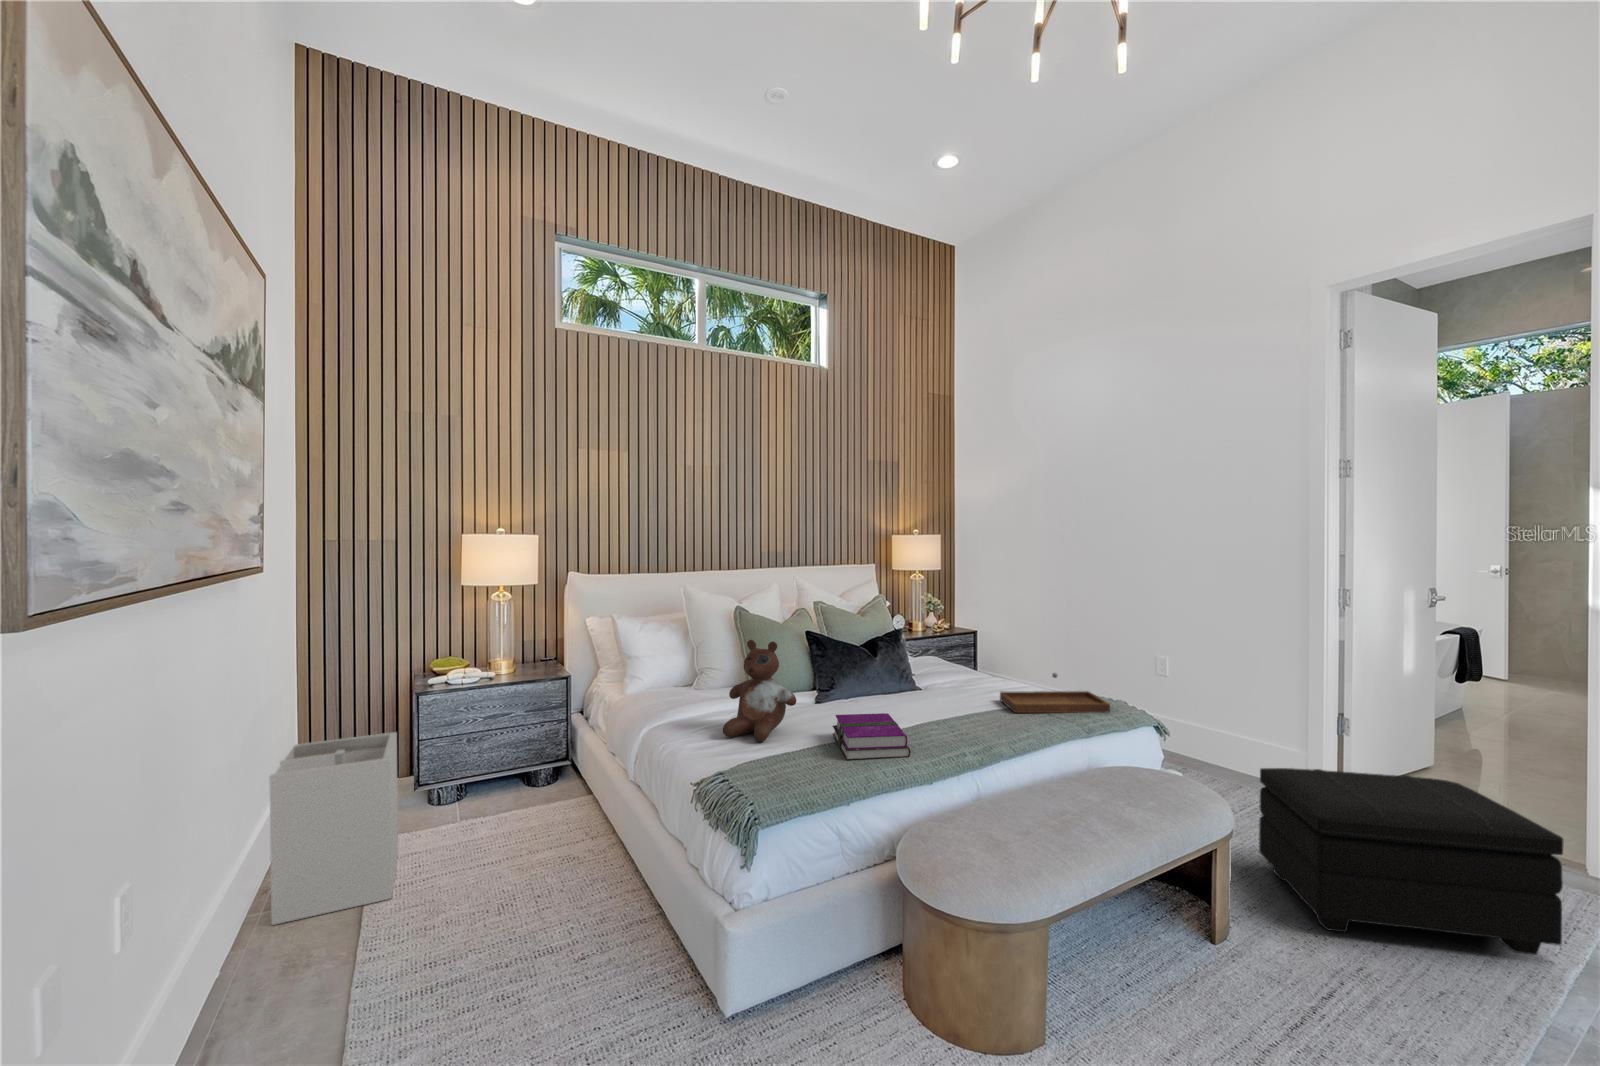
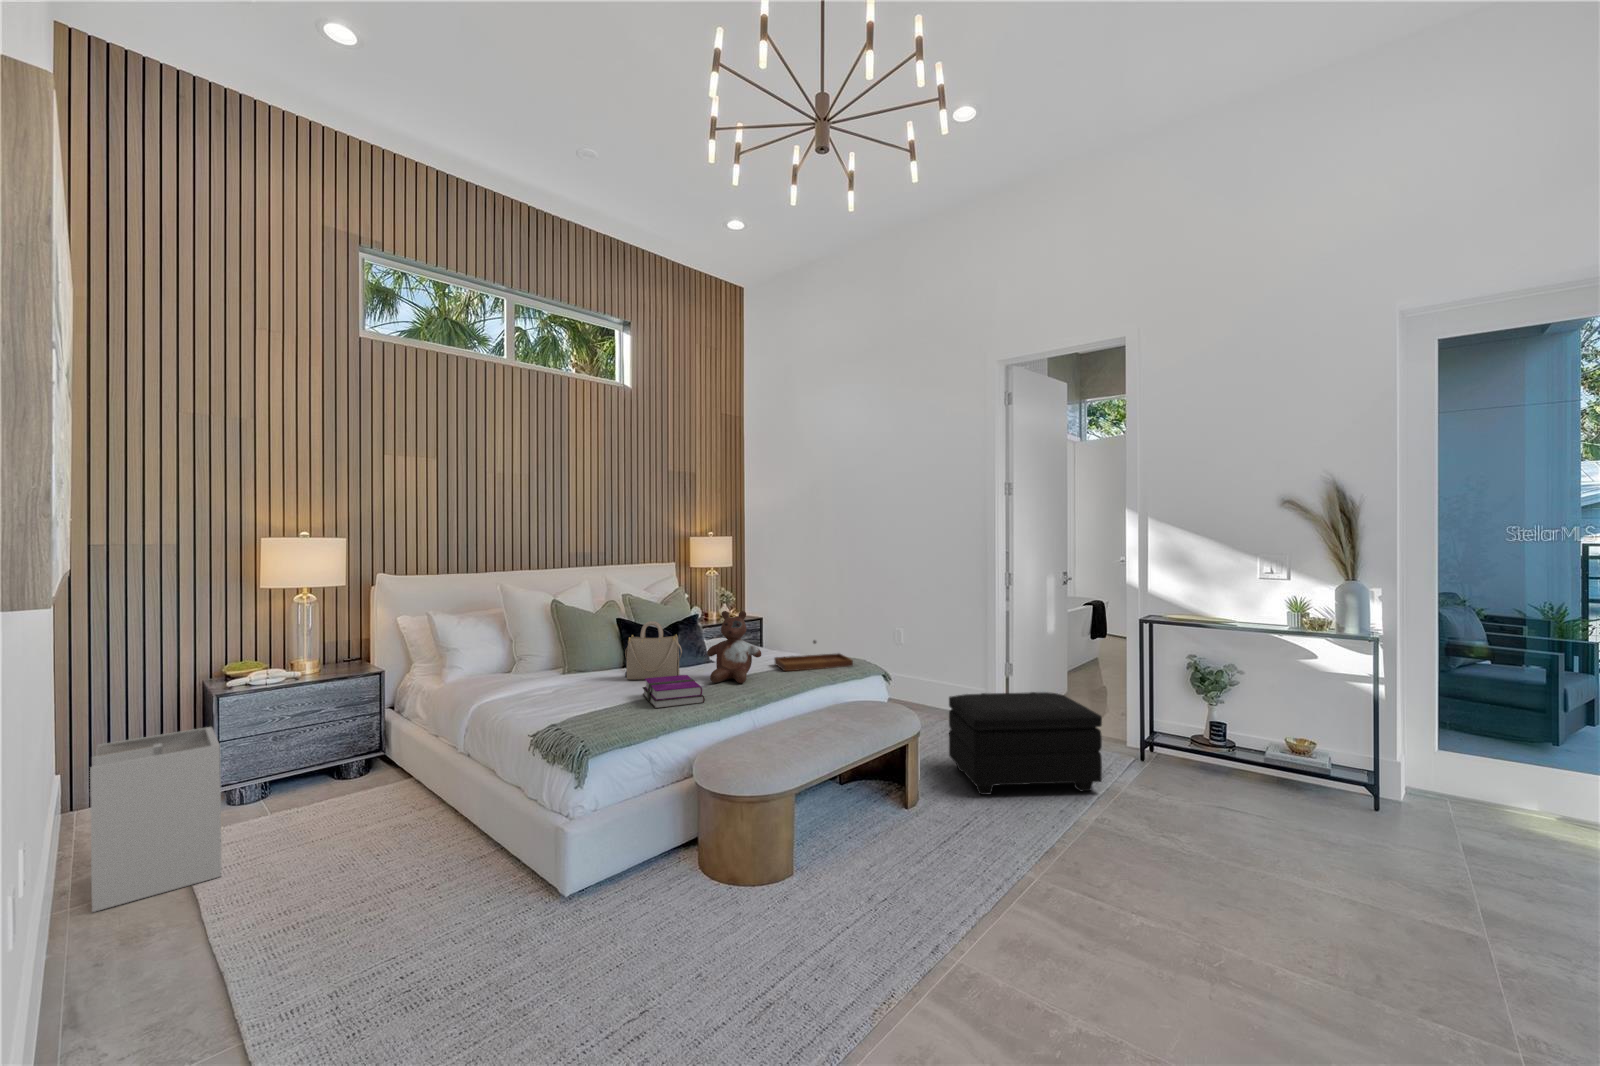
stuffed bear: present [723,640,796,742] -> present [707,611,761,683]
handbag: none [815,640,883,713] -> present [625,621,682,680]

